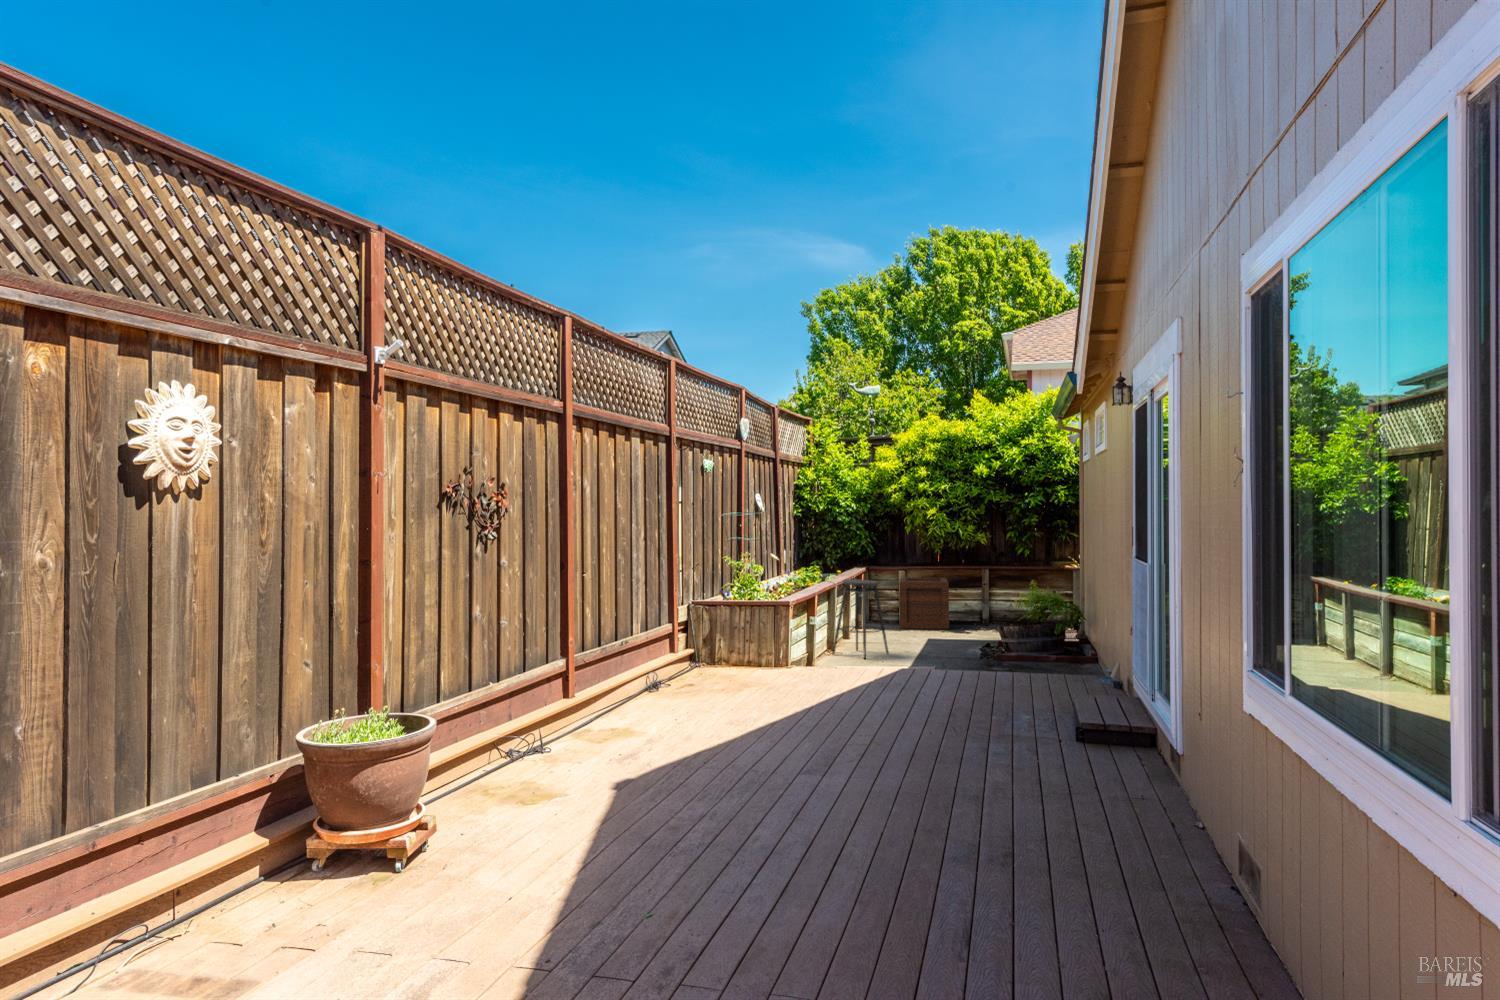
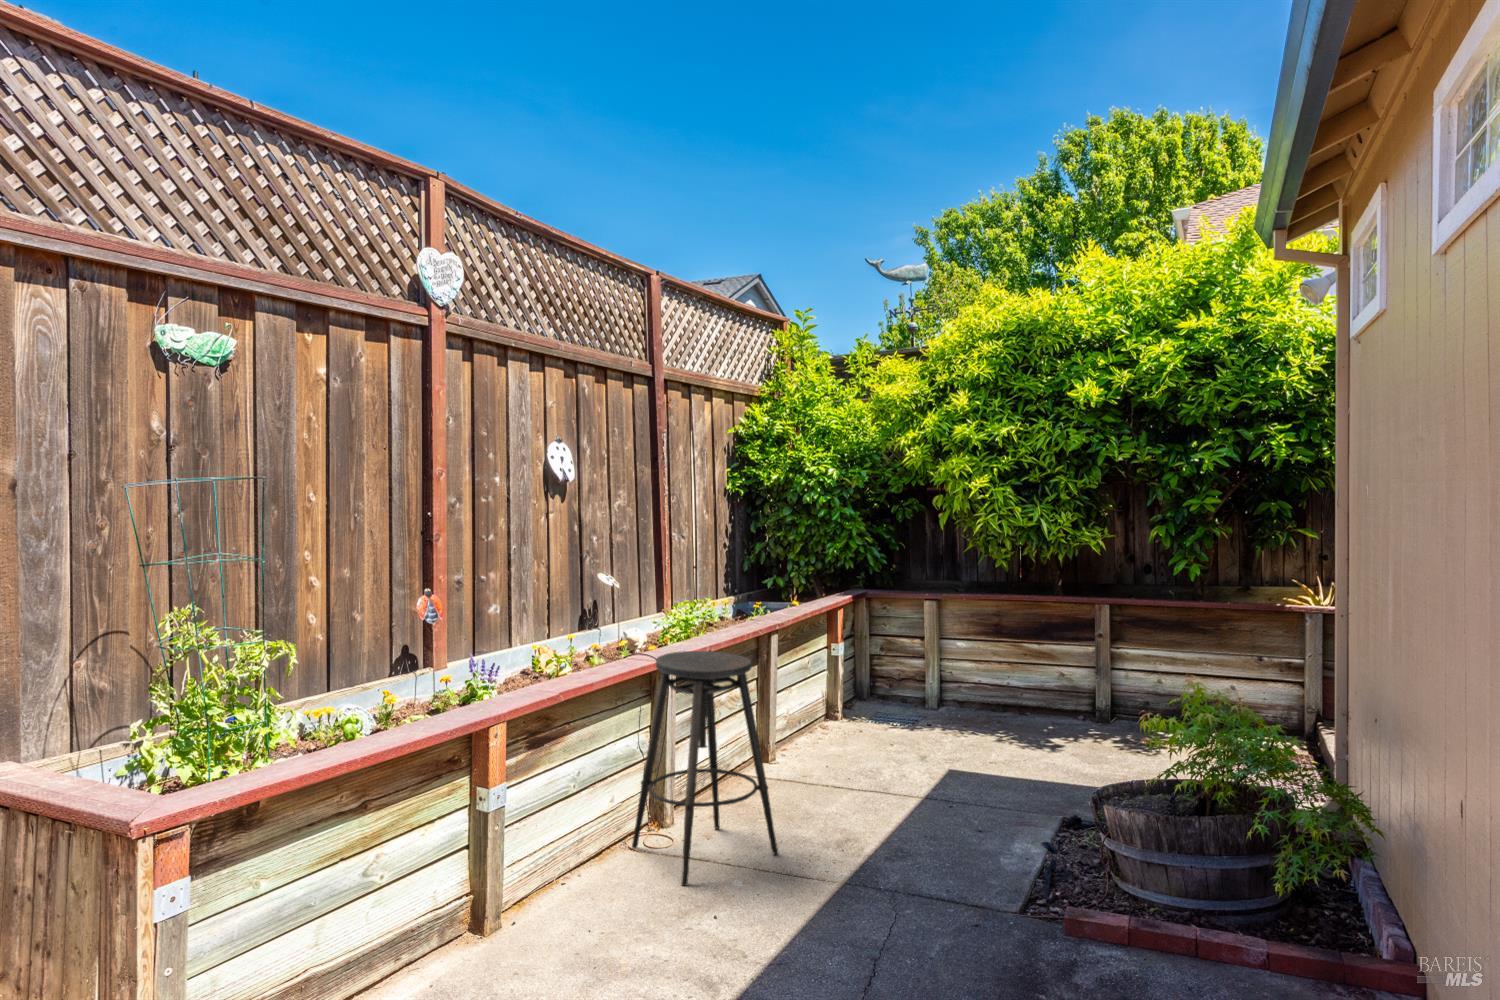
wooden crate: present [899,578,949,630] -> none [908,617,1021,736]

